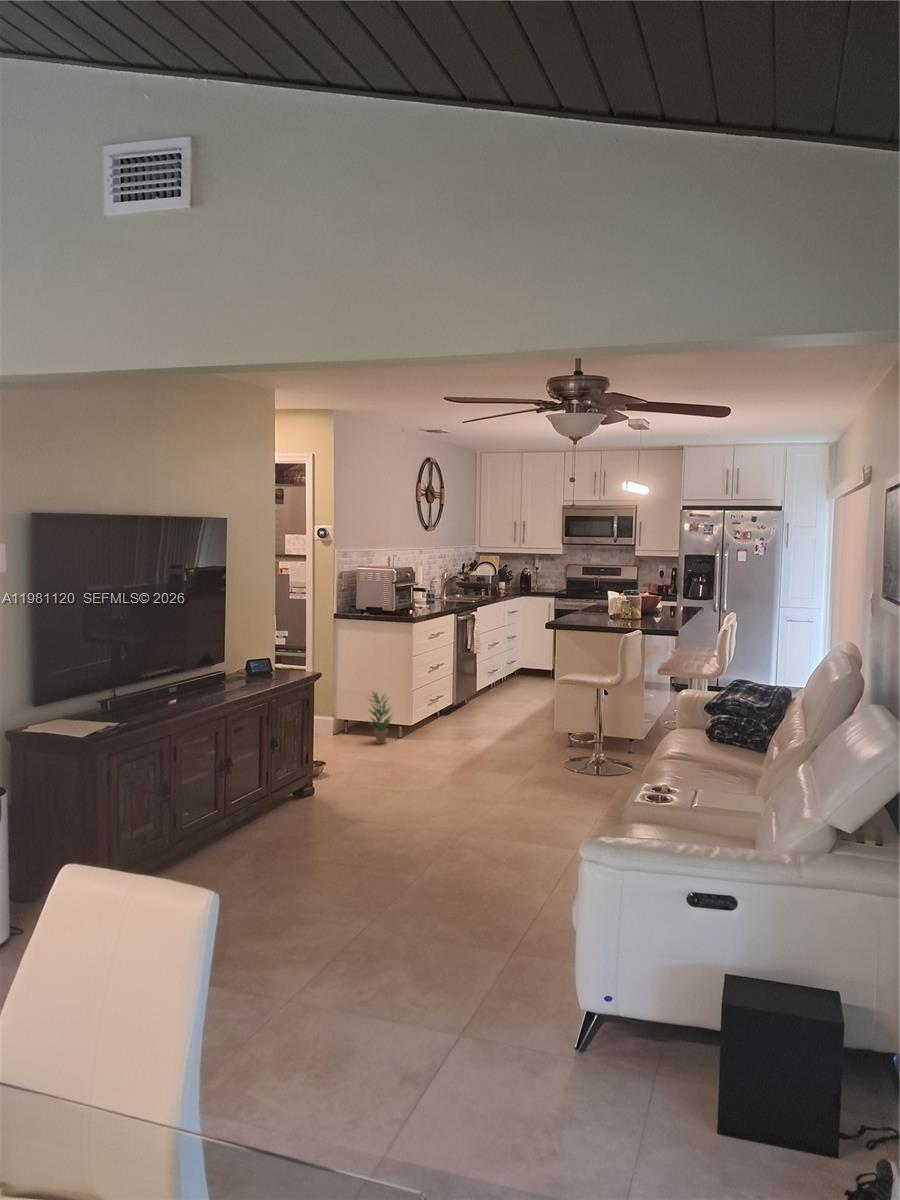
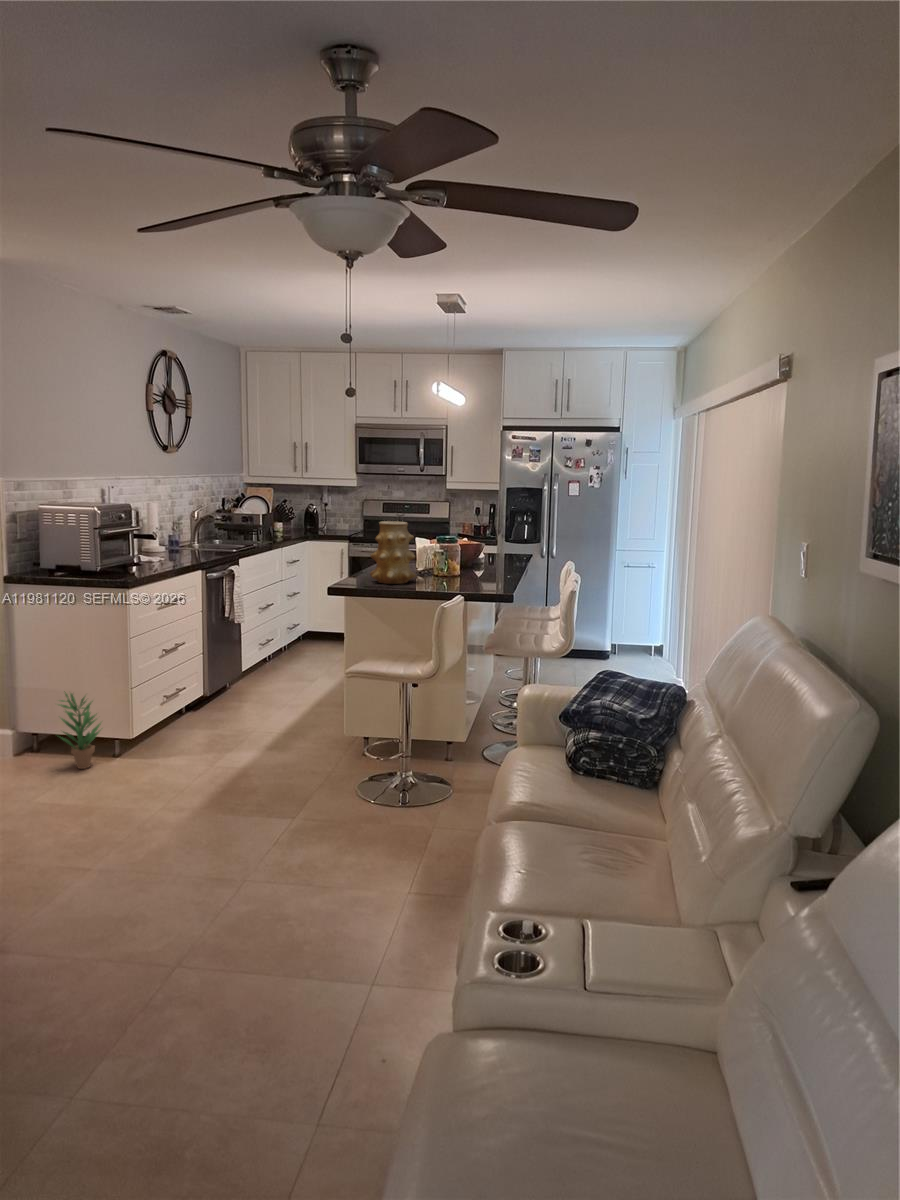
vase: none [577,580,610,624] -> present [370,521,416,584]

